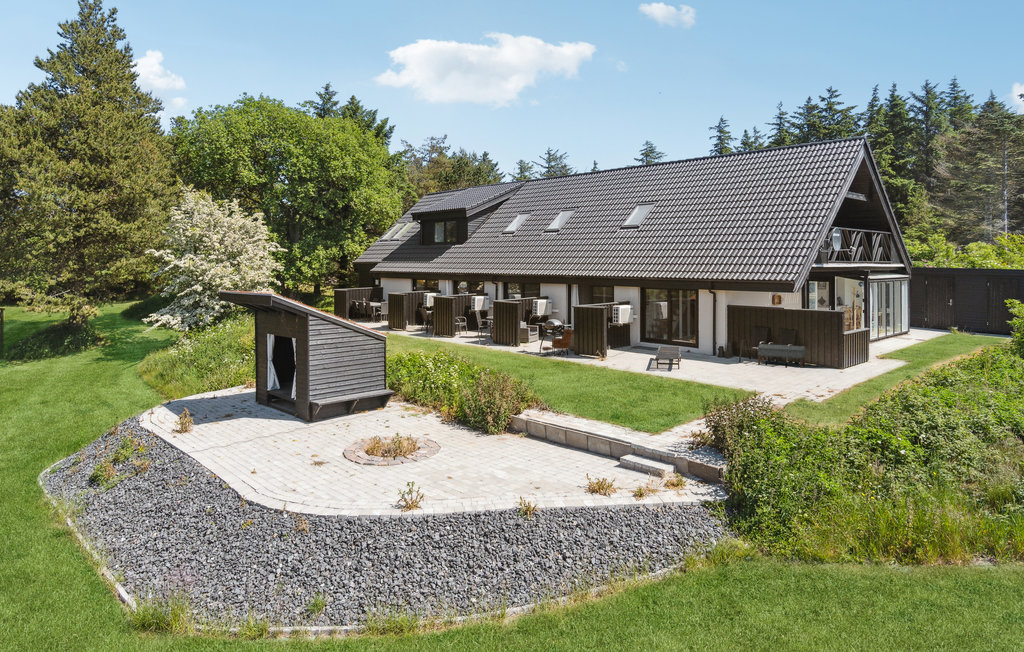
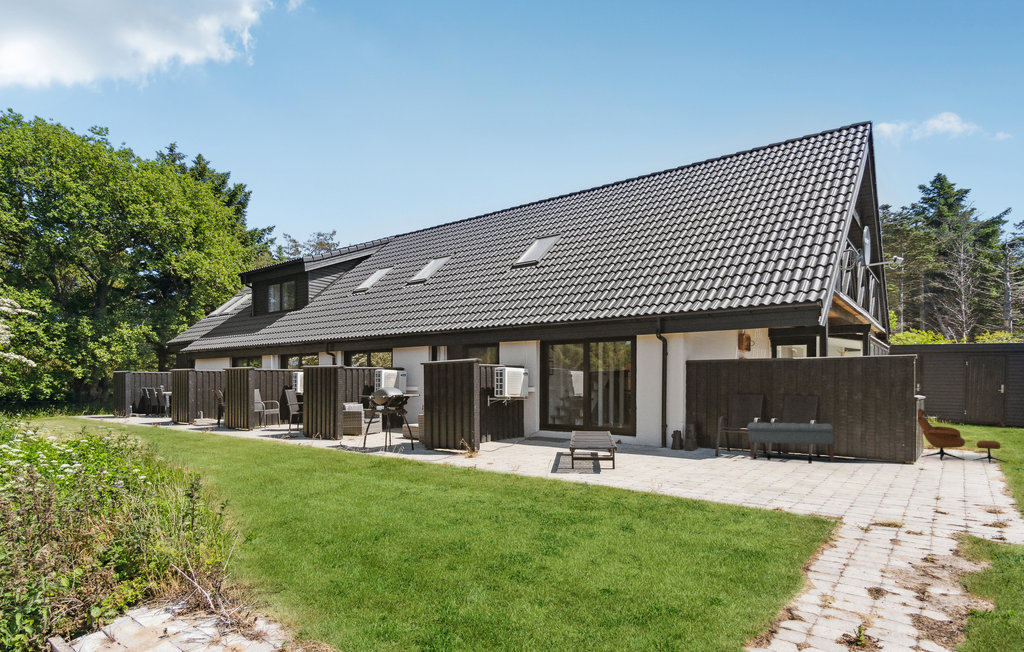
lounge chair: present [542,329,572,356] -> present [918,408,1005,463]

